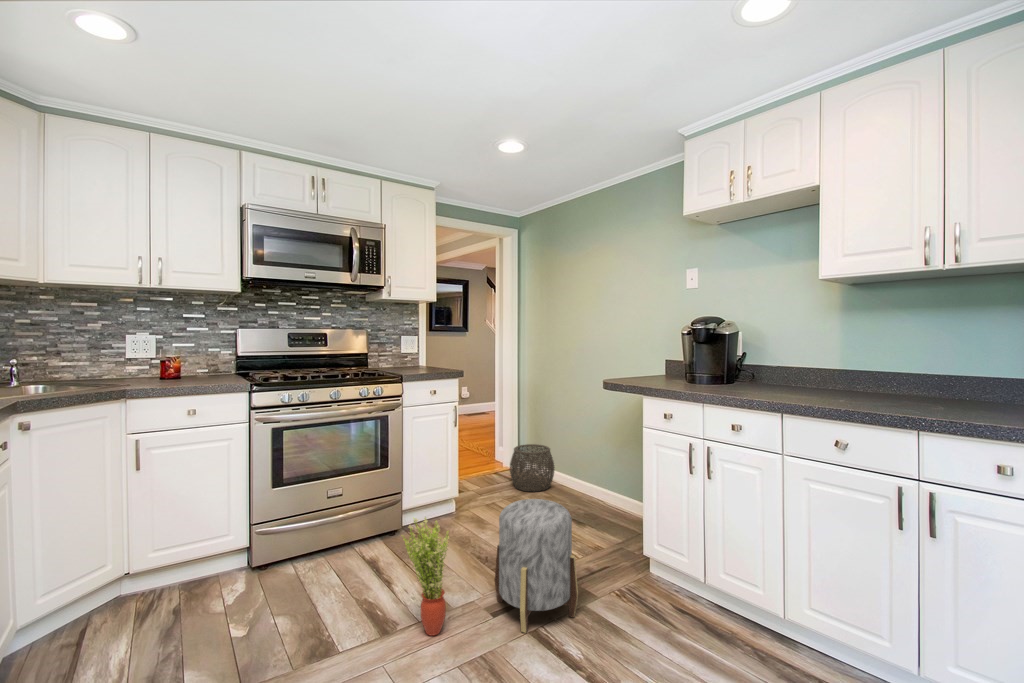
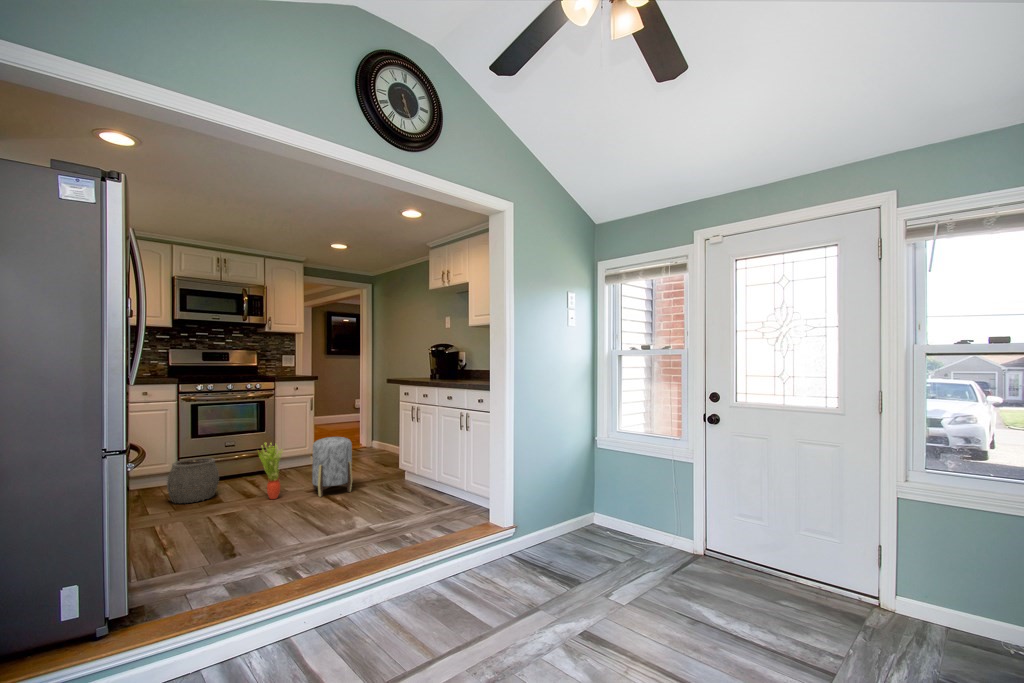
woven basket: present [510,444,555,492] -> present [167,457,219,503]

